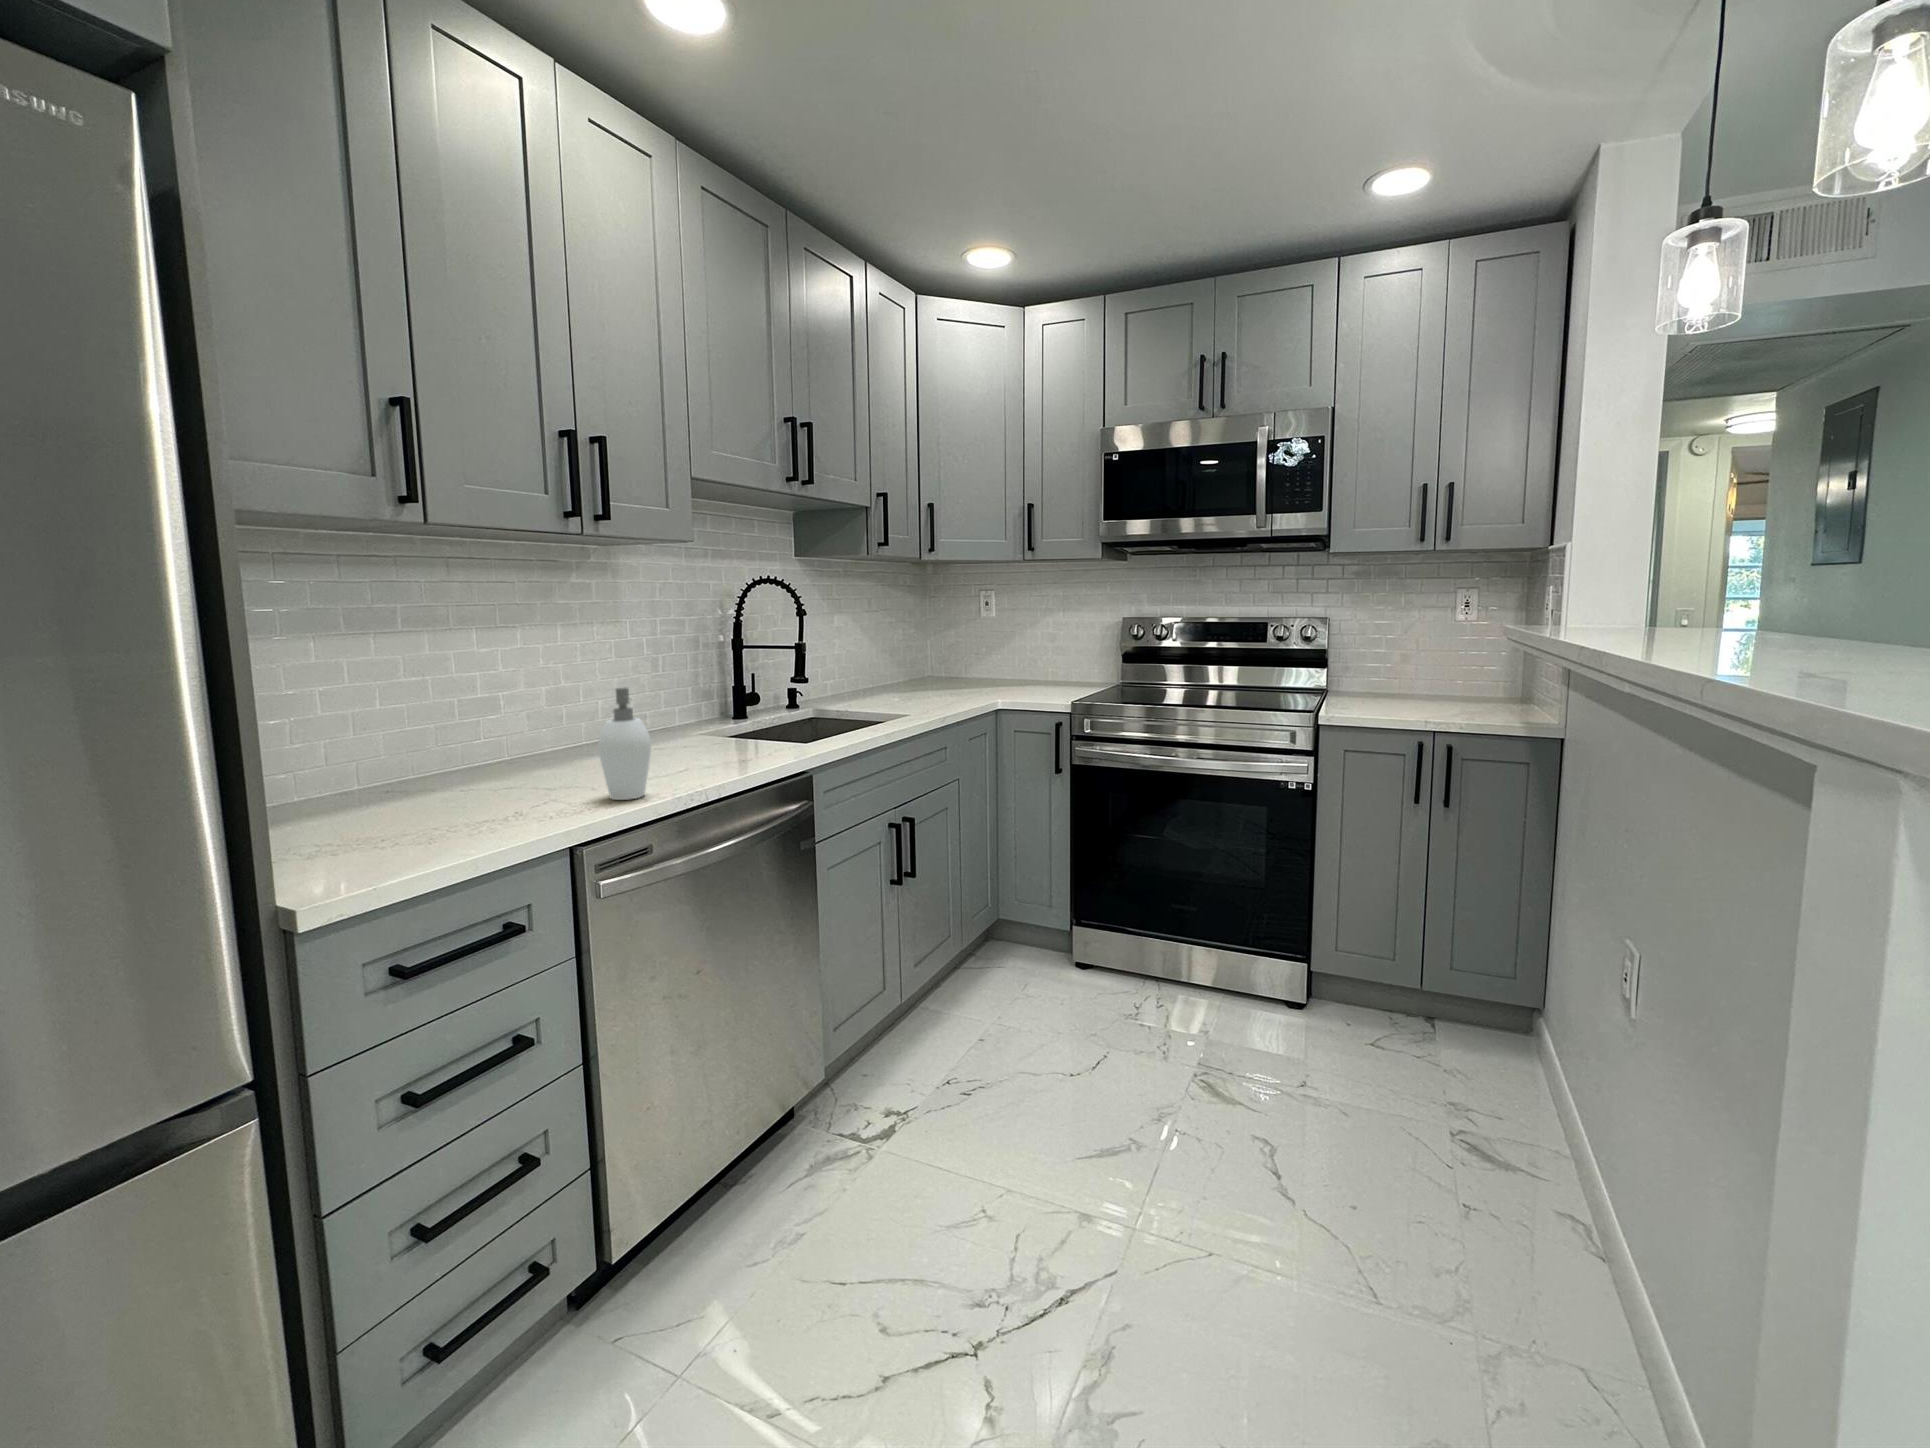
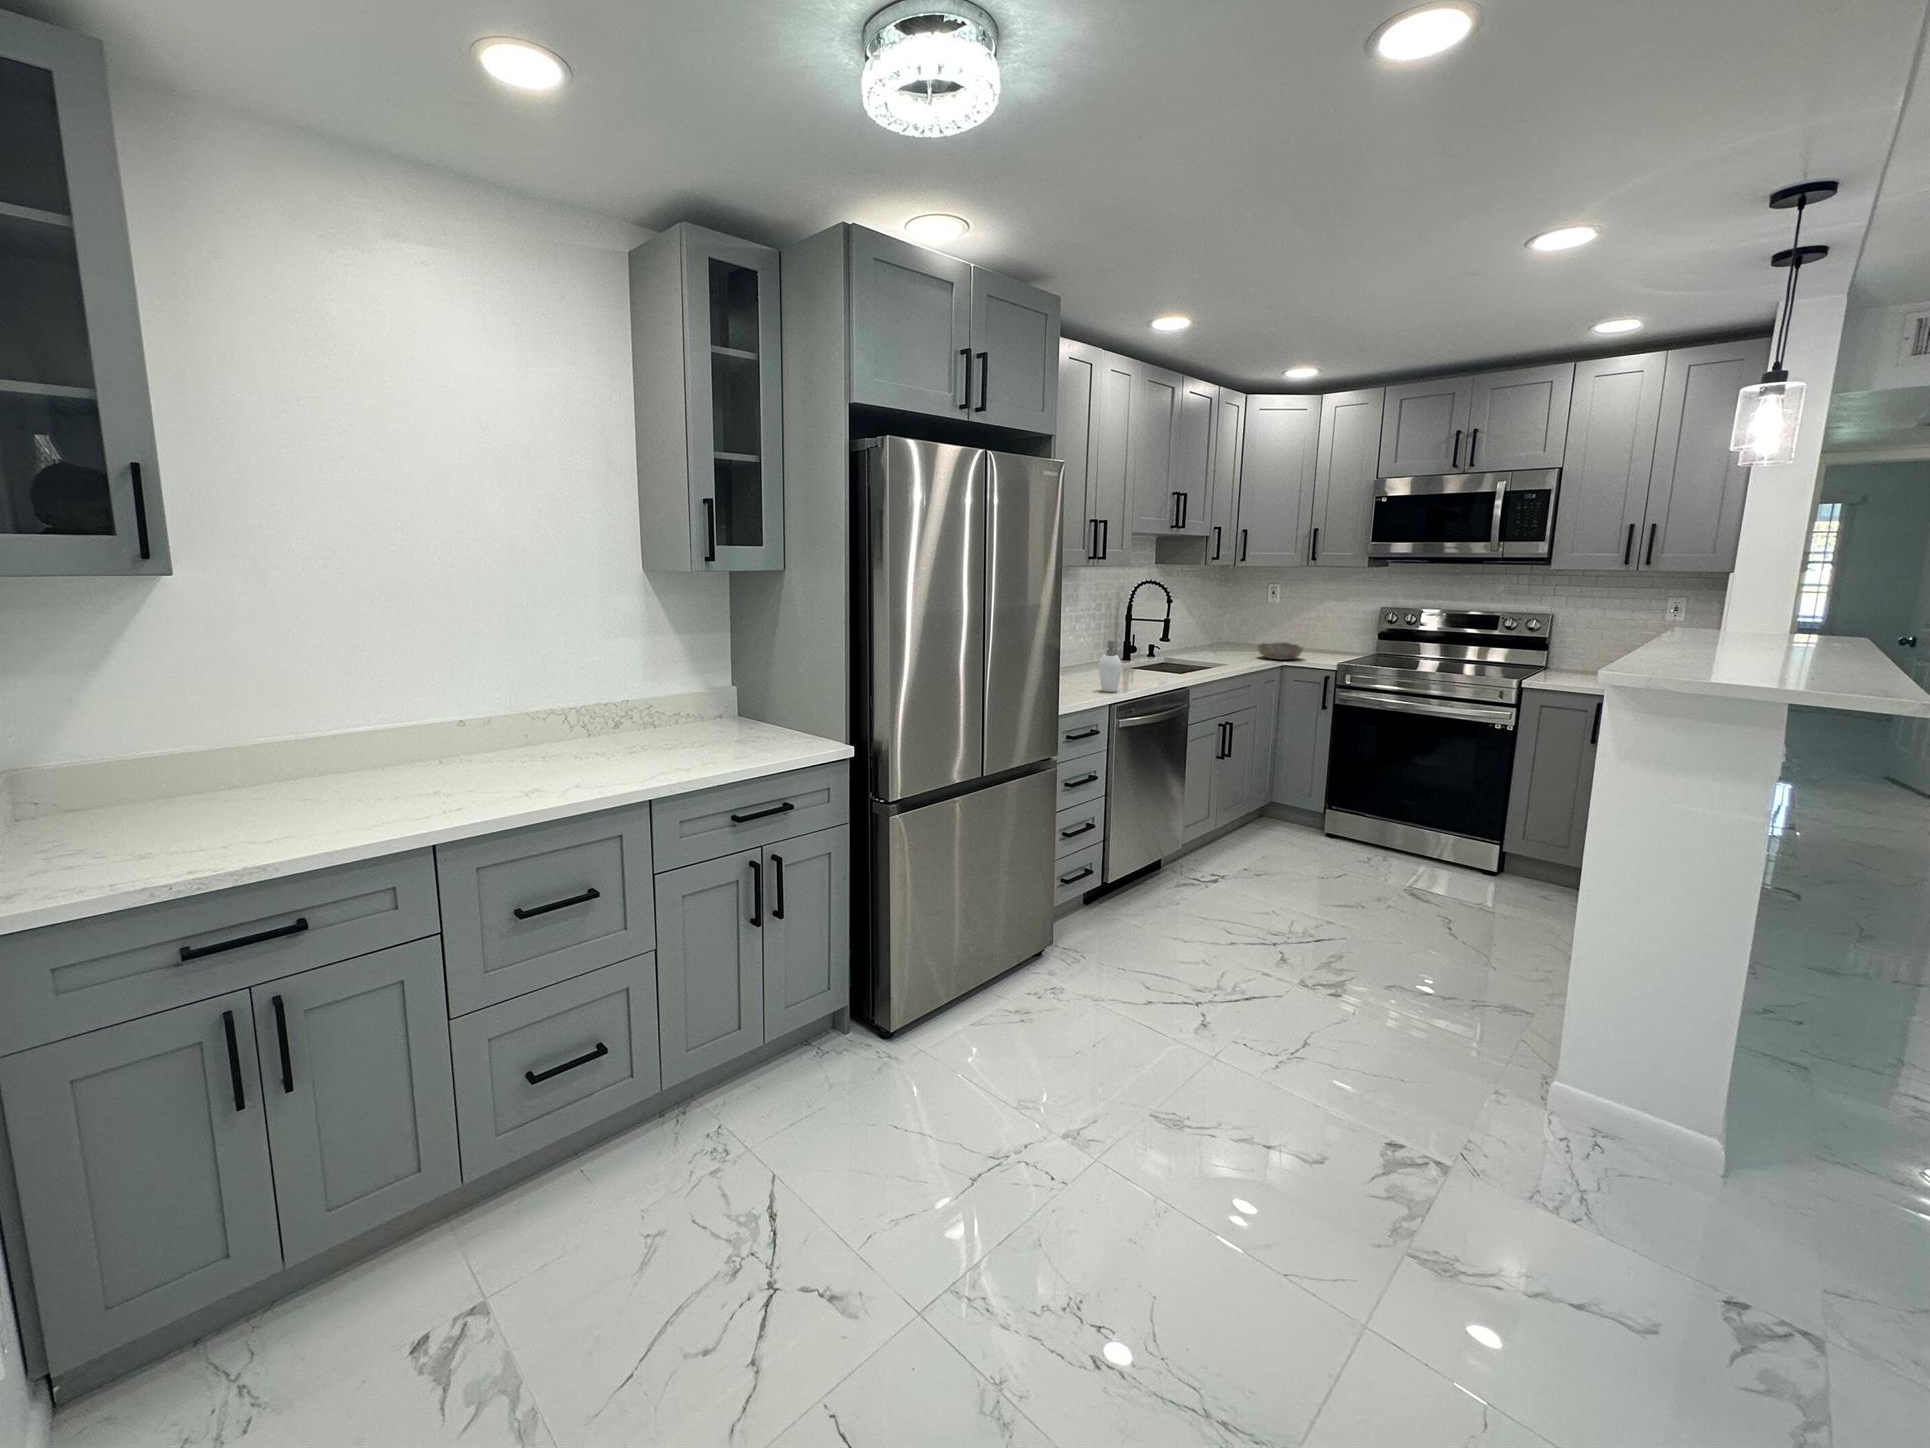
bowl: none [956,673,1023,700] -> present [1257,642,1303,660]

